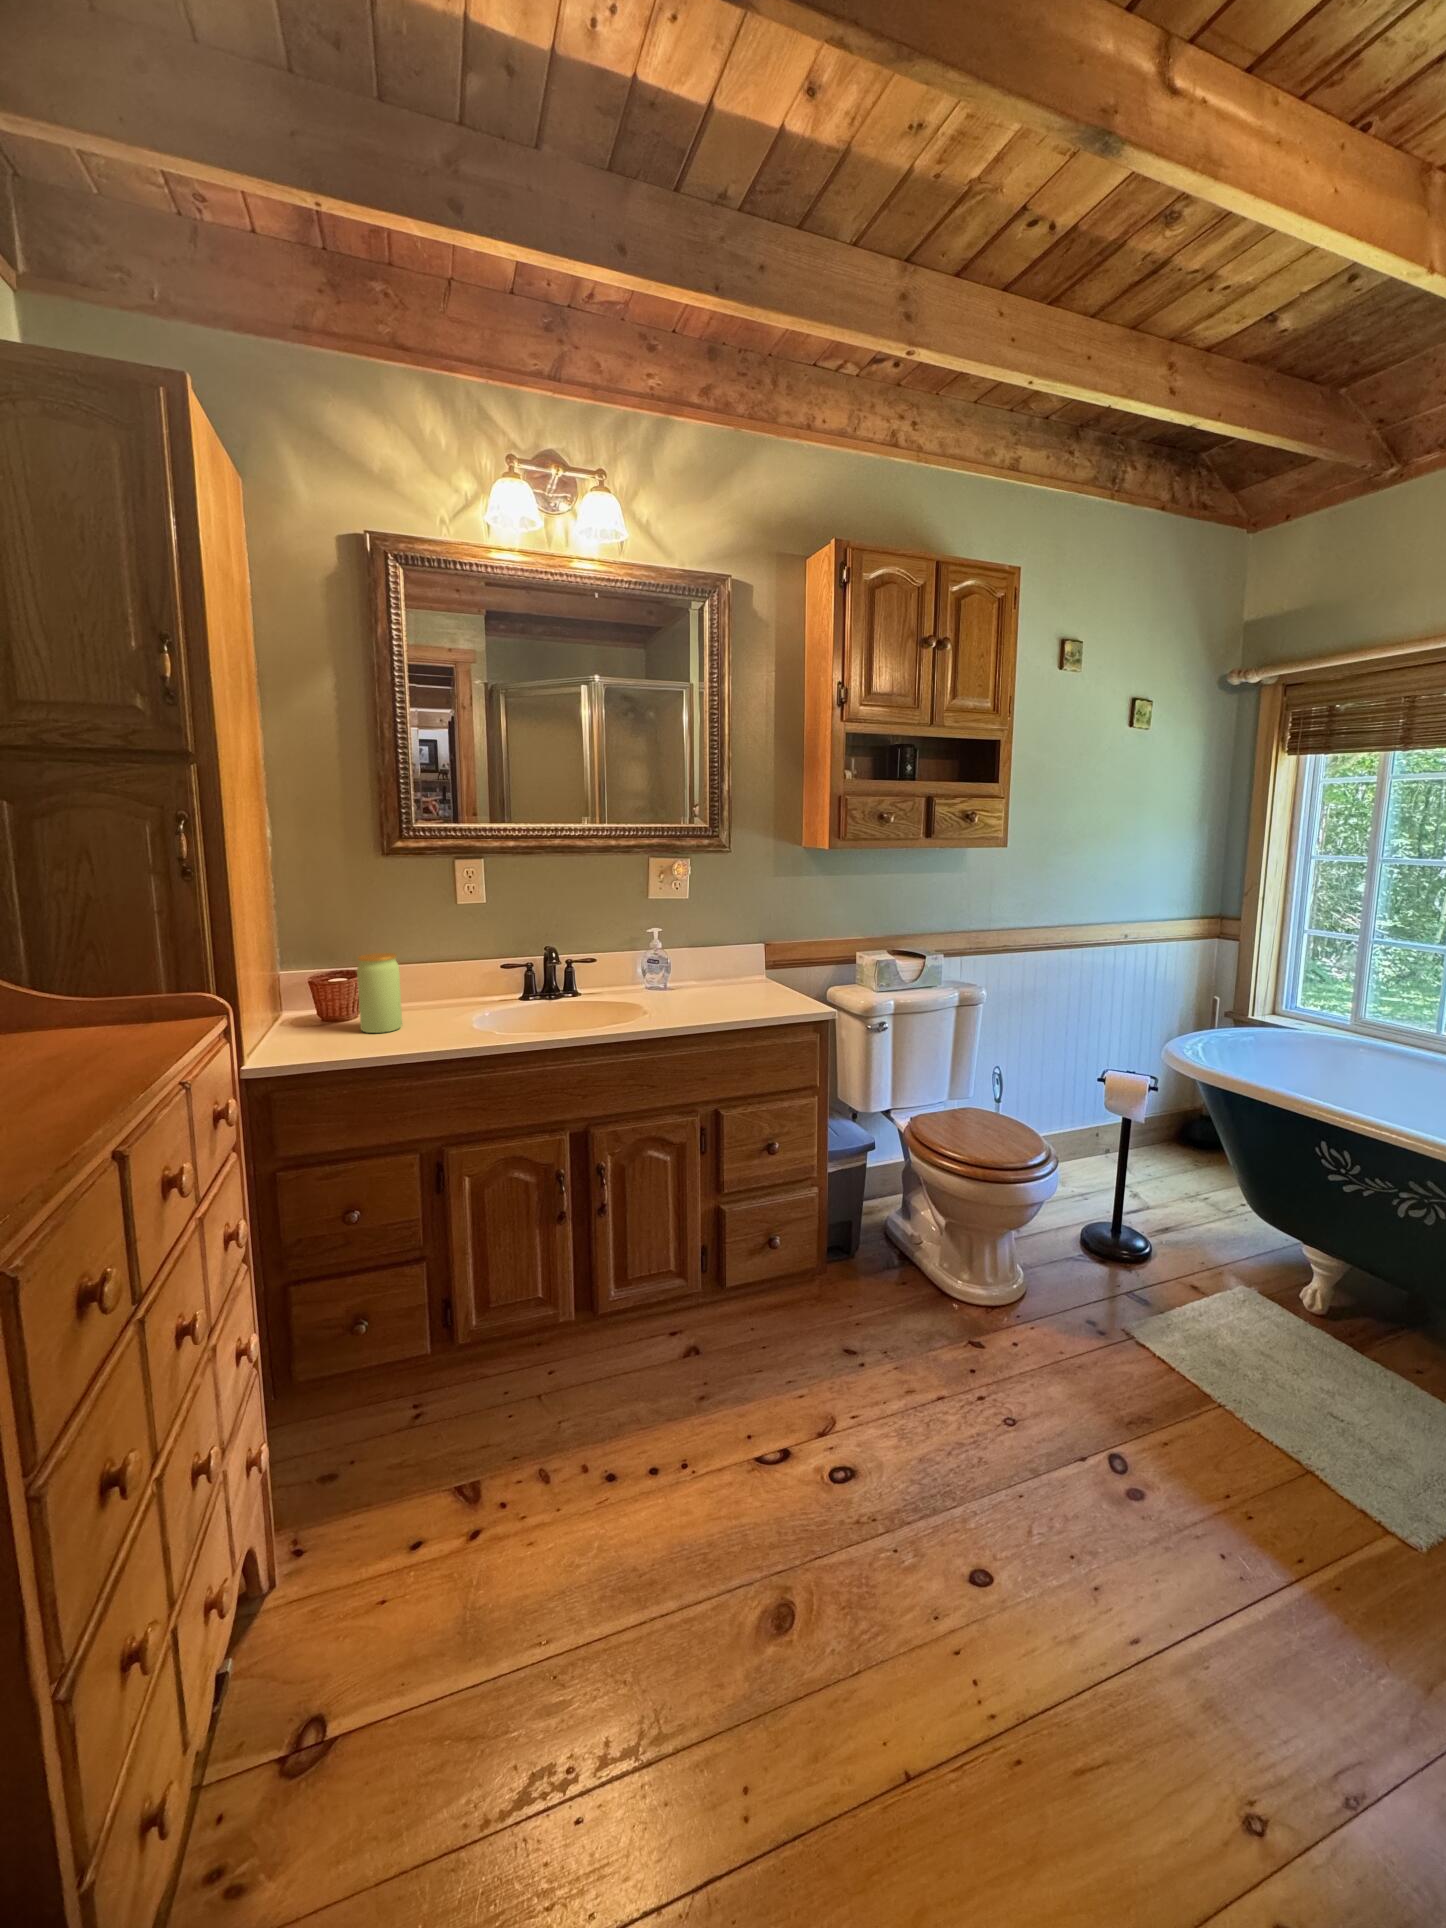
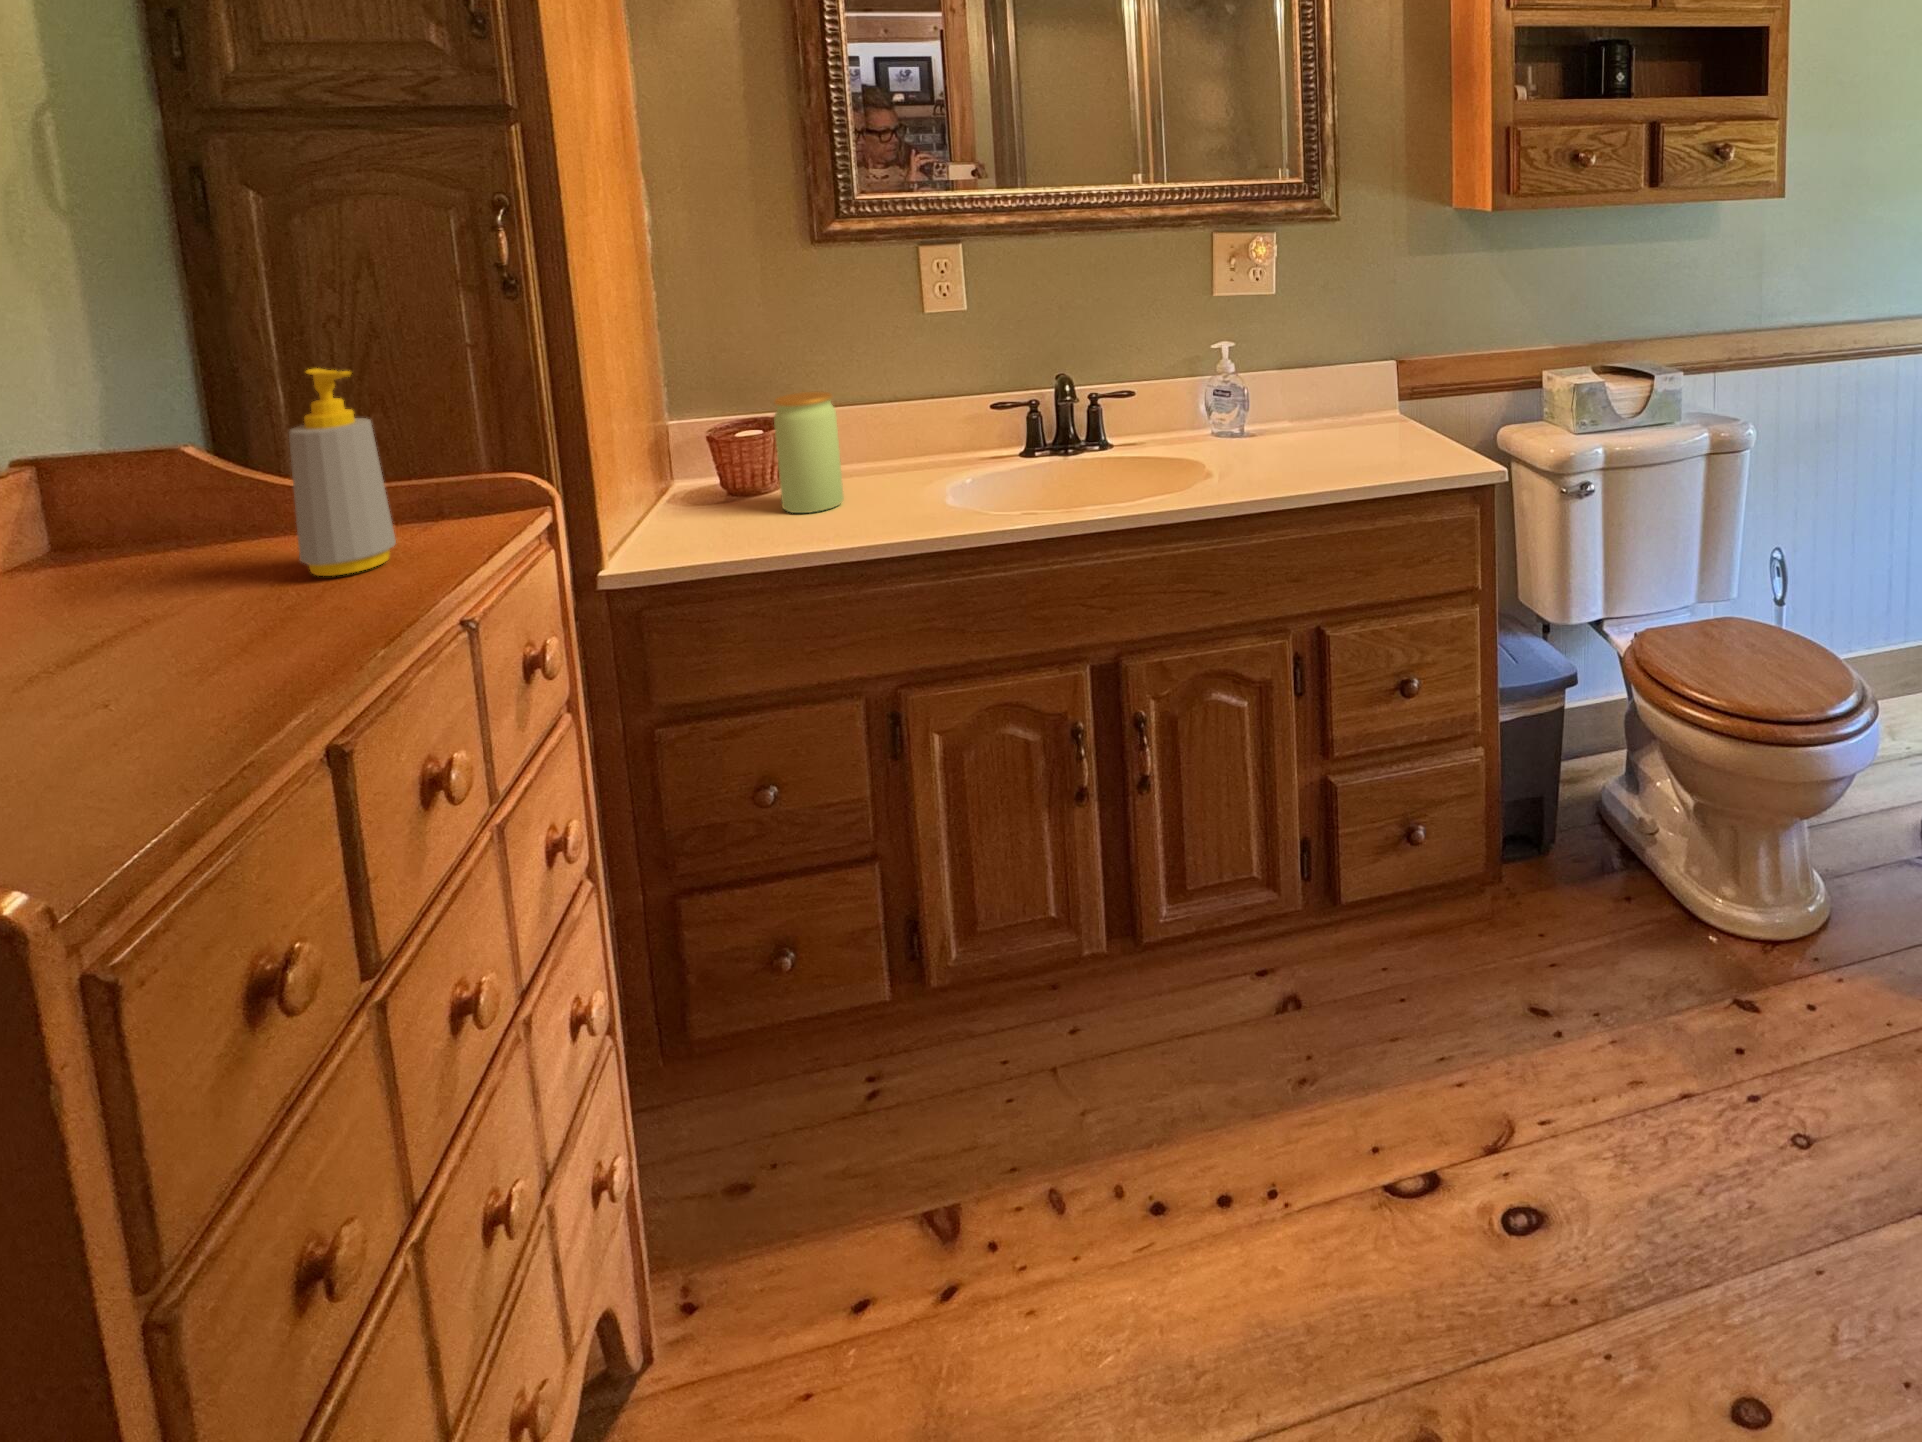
soap bottle: none [67,914,135,1051] -> present [289,369,396,576]

